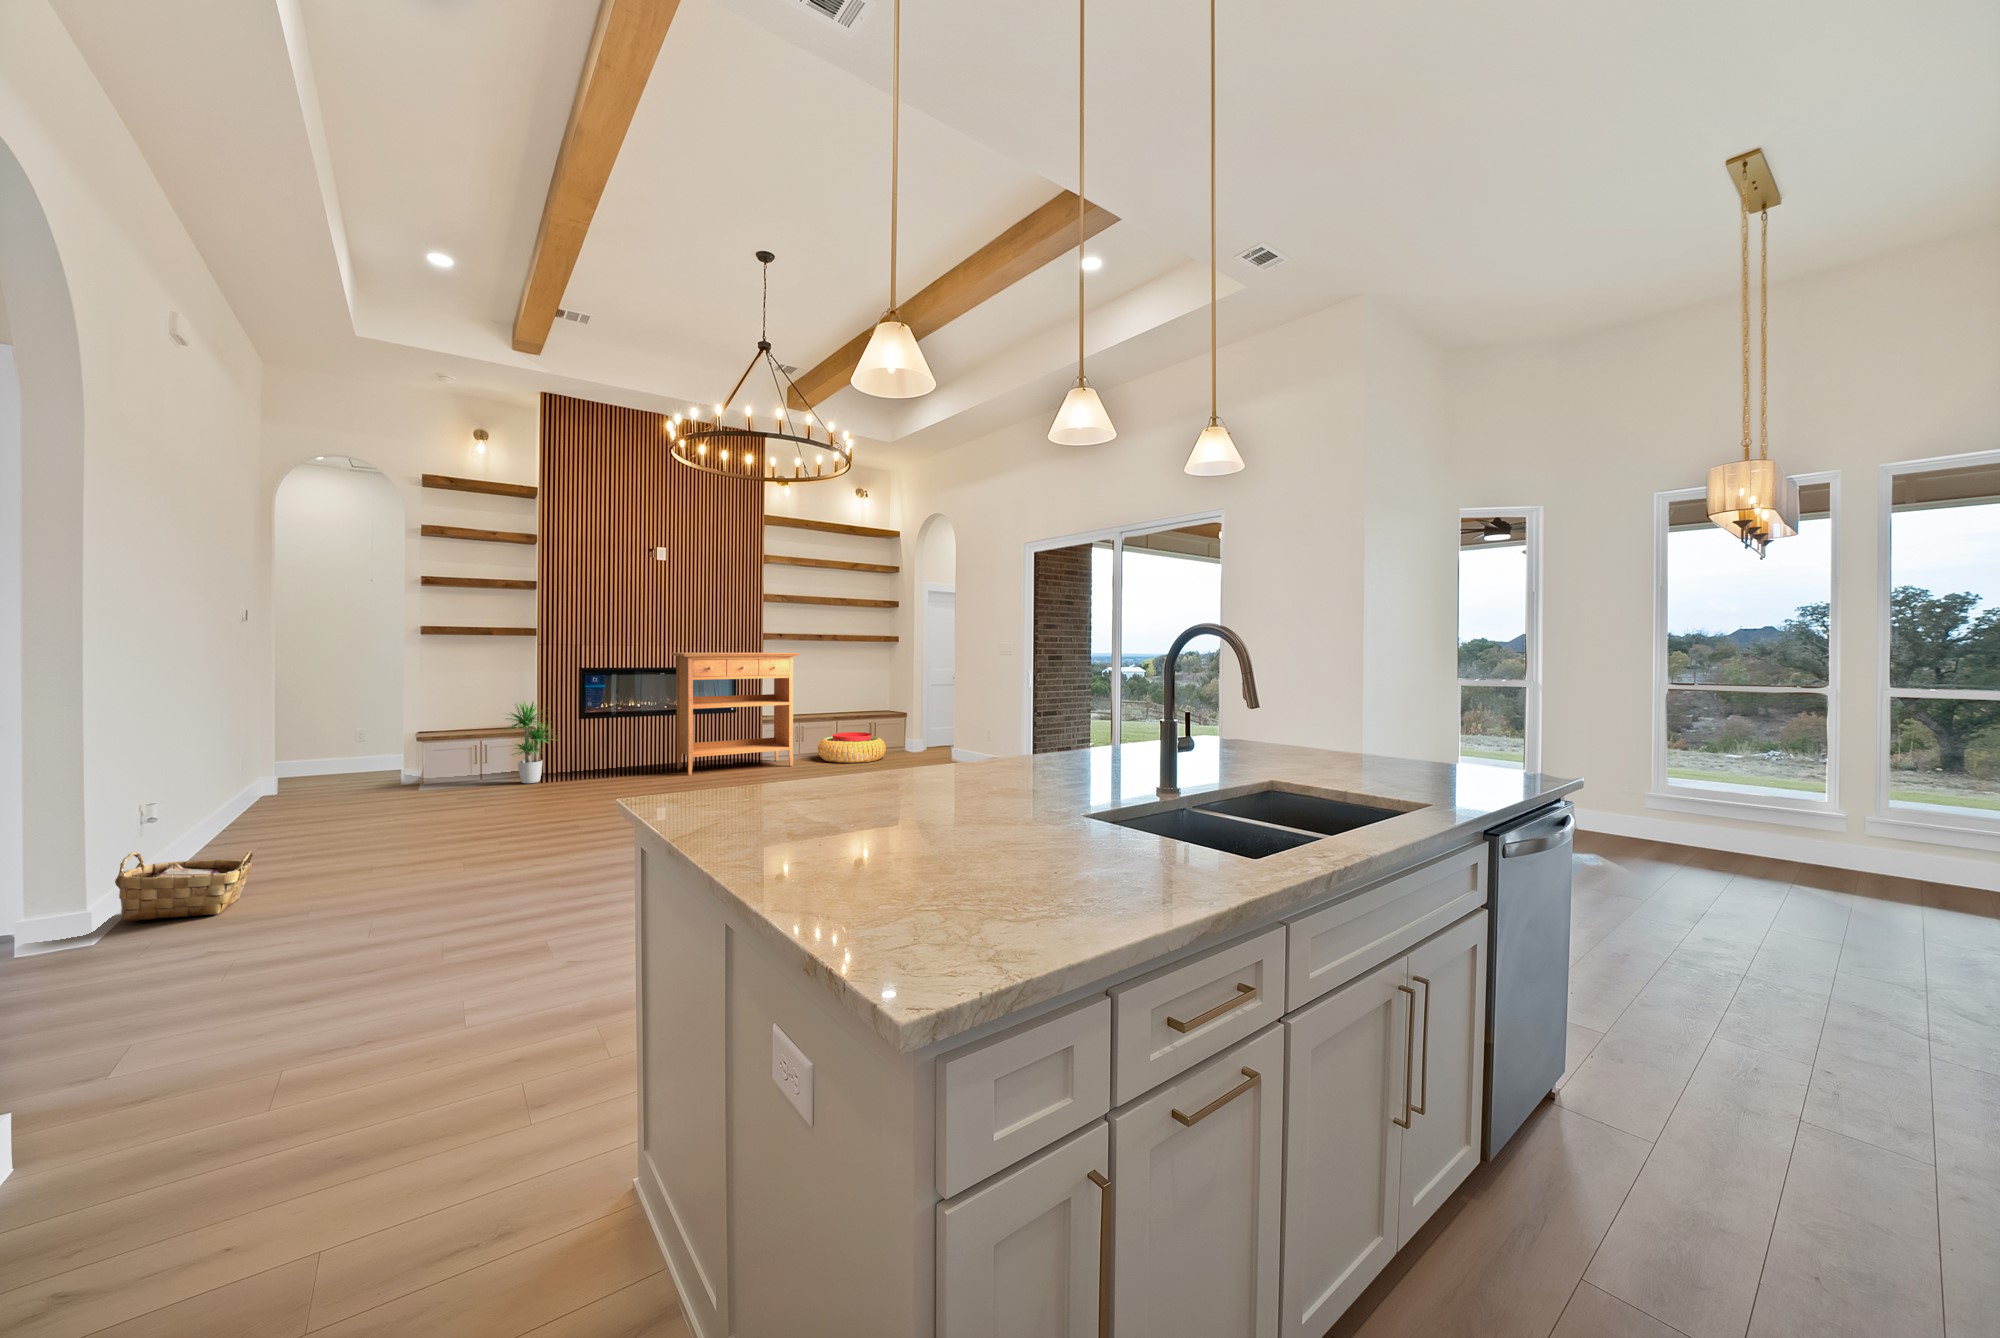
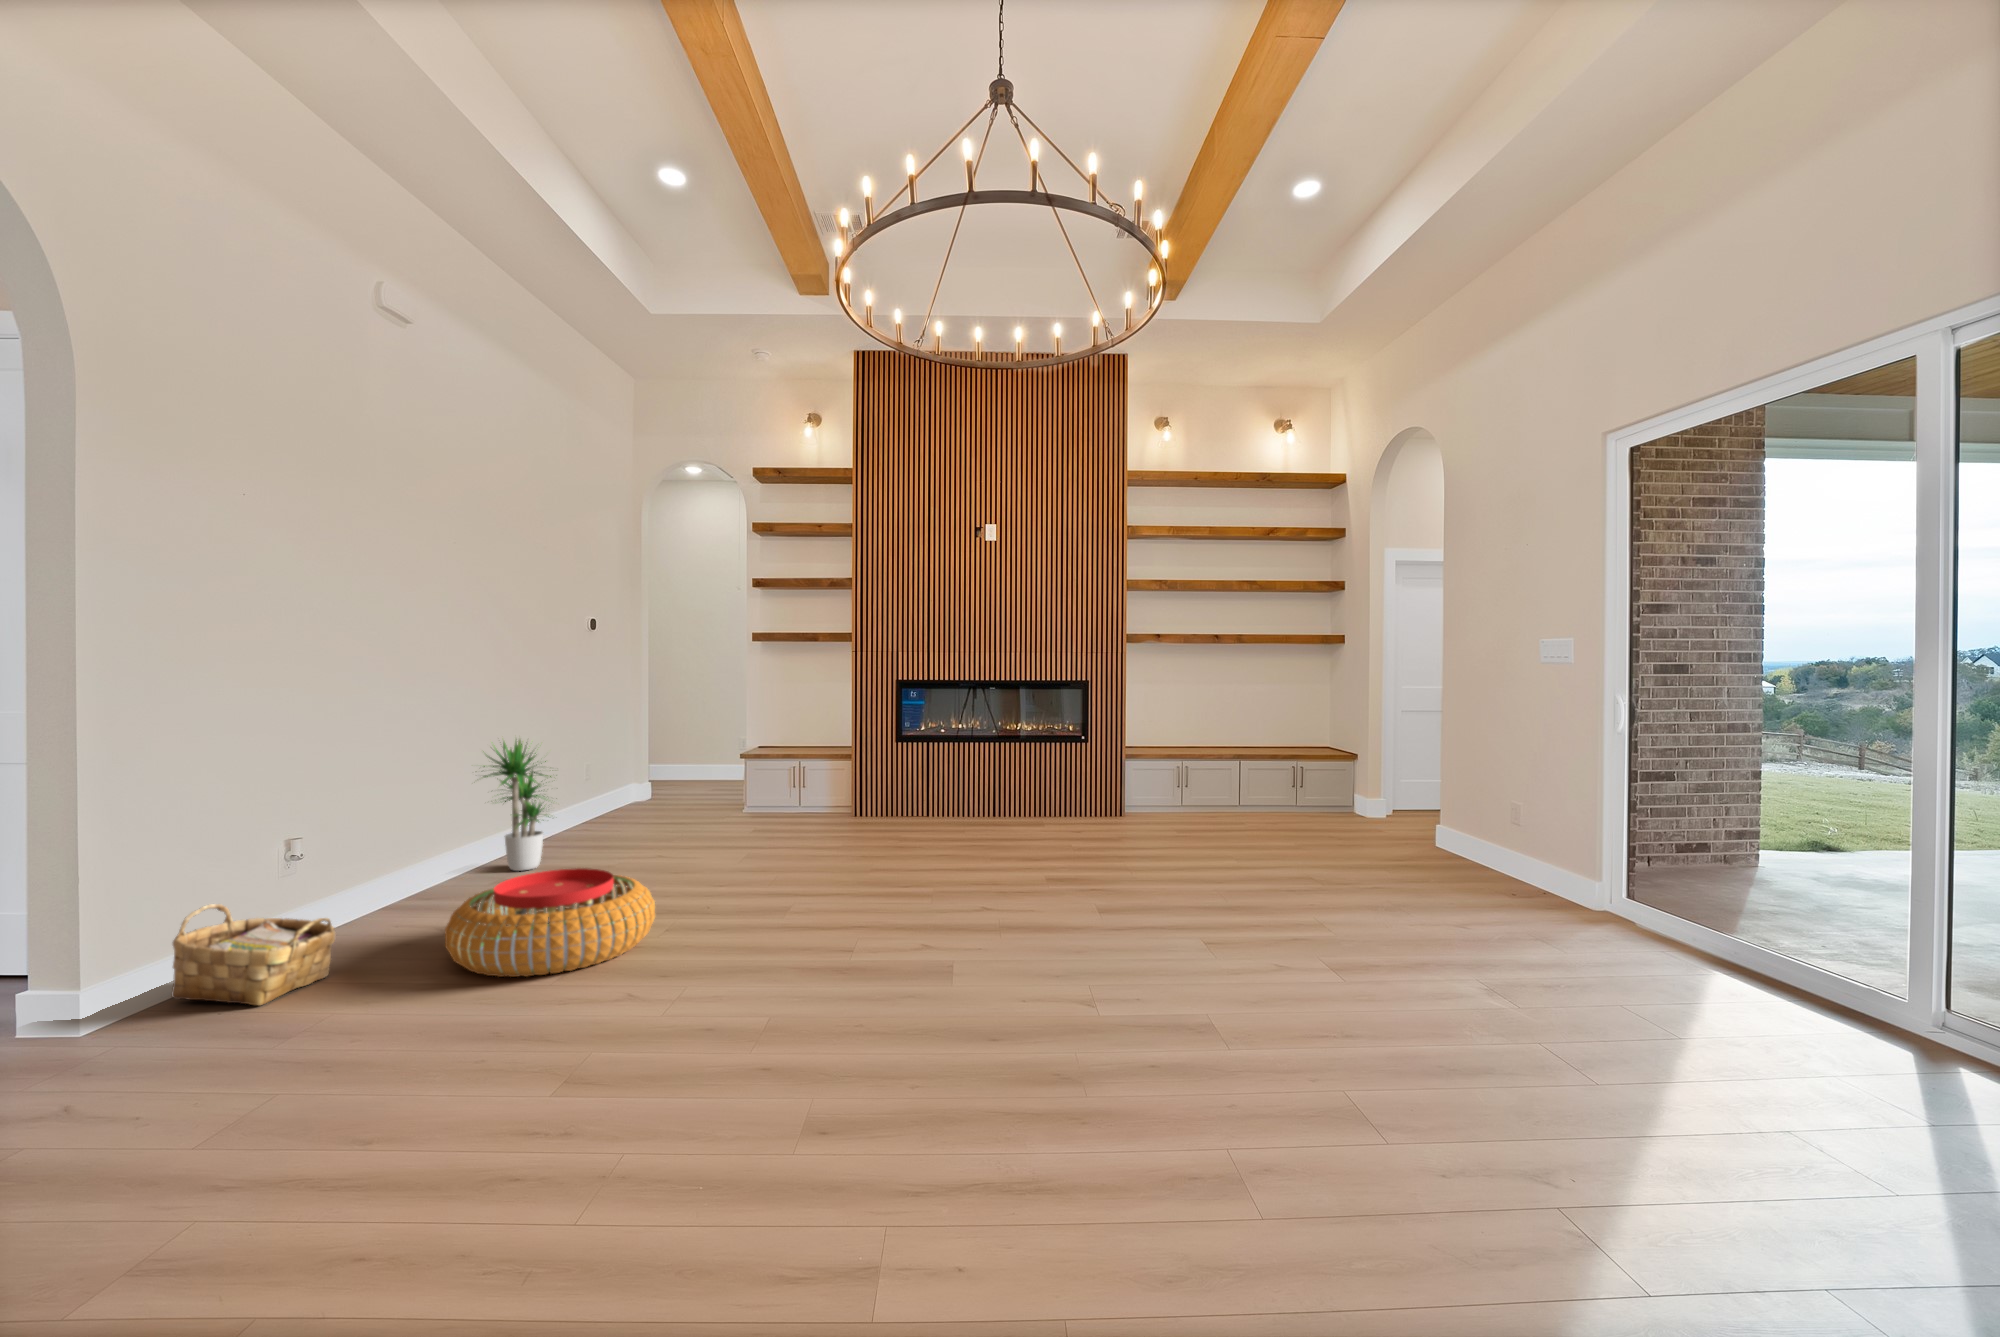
console table: present [671,653,800,775] -> none [1002,661,1173,831]
potted plant: present [504,701,555,783] -> present [483,740,551,871]
pouf: present [818,732,886,763] -> present [445,868,655,977]

